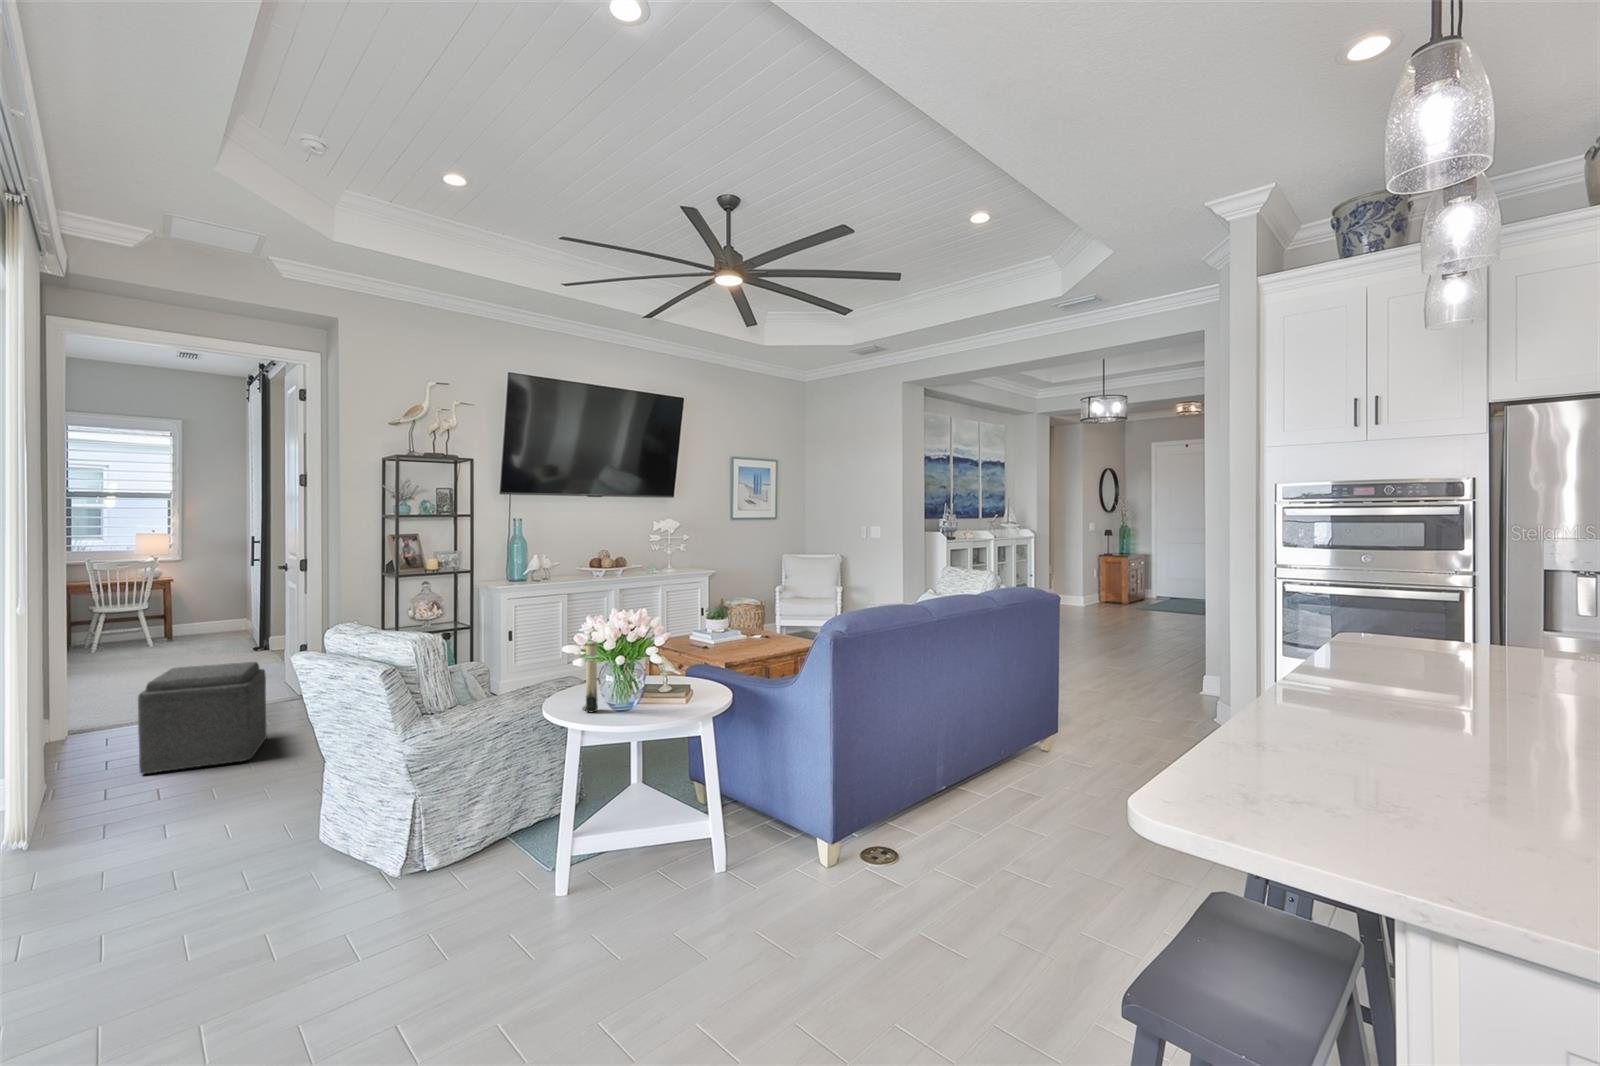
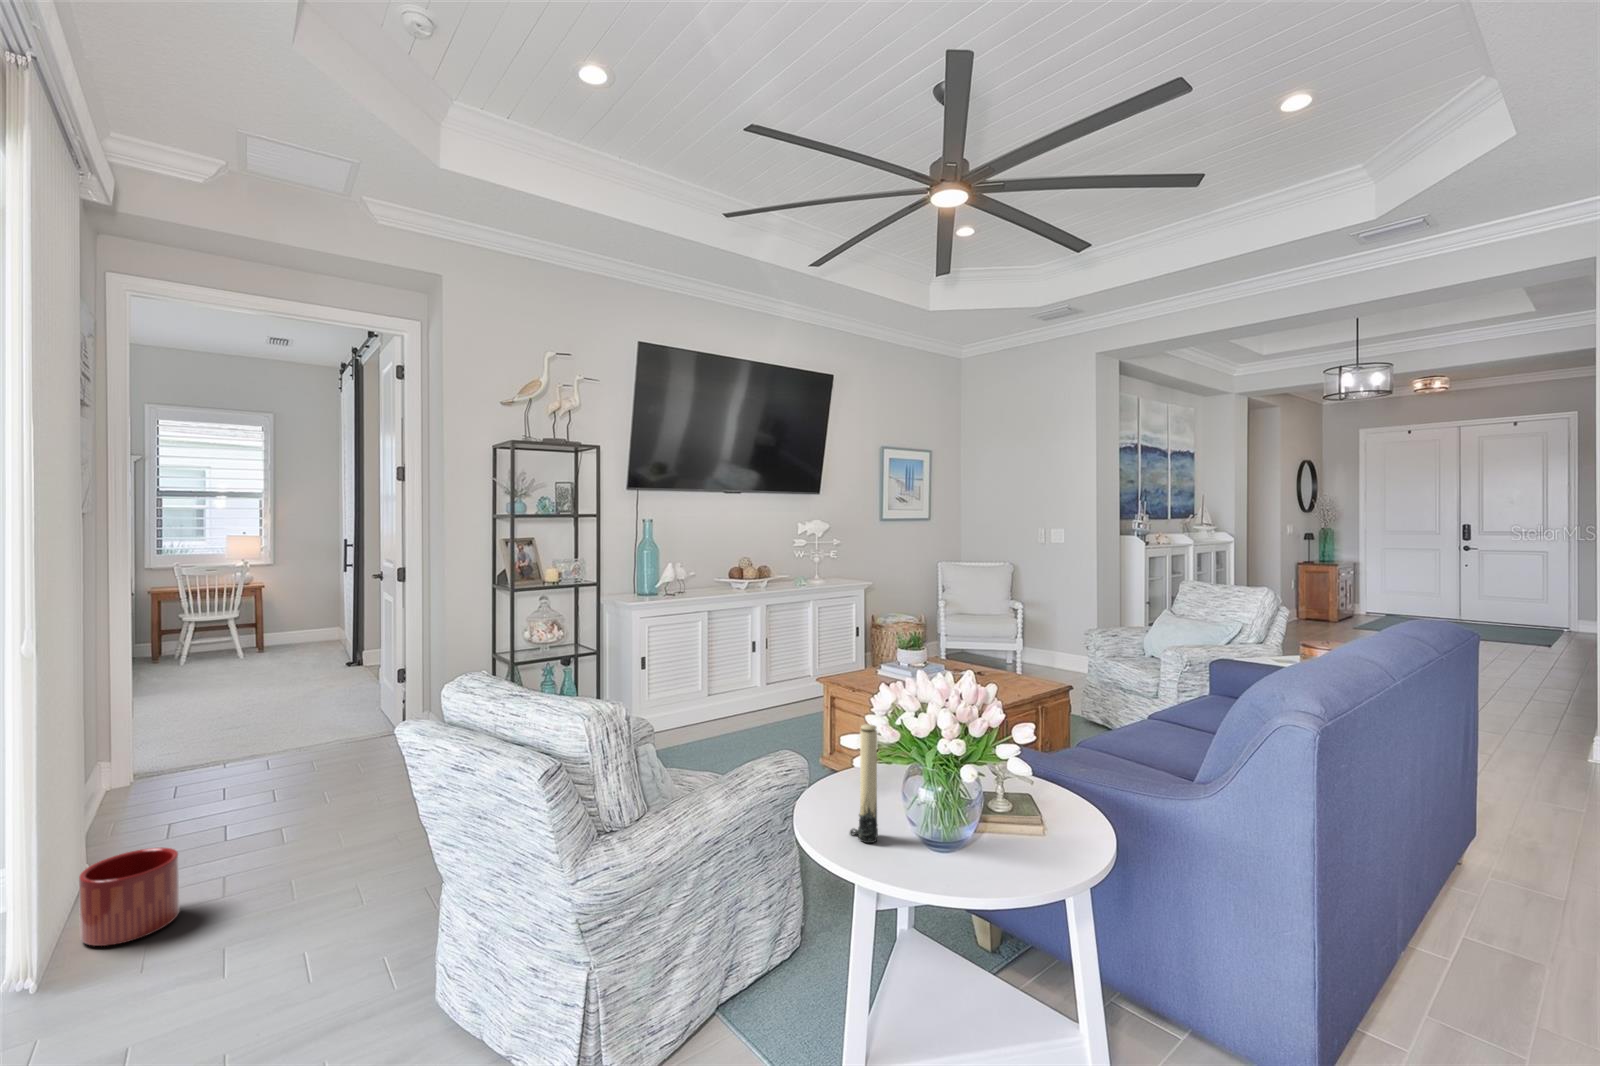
ottoman: present [138,662,267,774] -> none [206,700,361,851]
planter: none [45,762,122,828] -> present [79,848,180,946]

